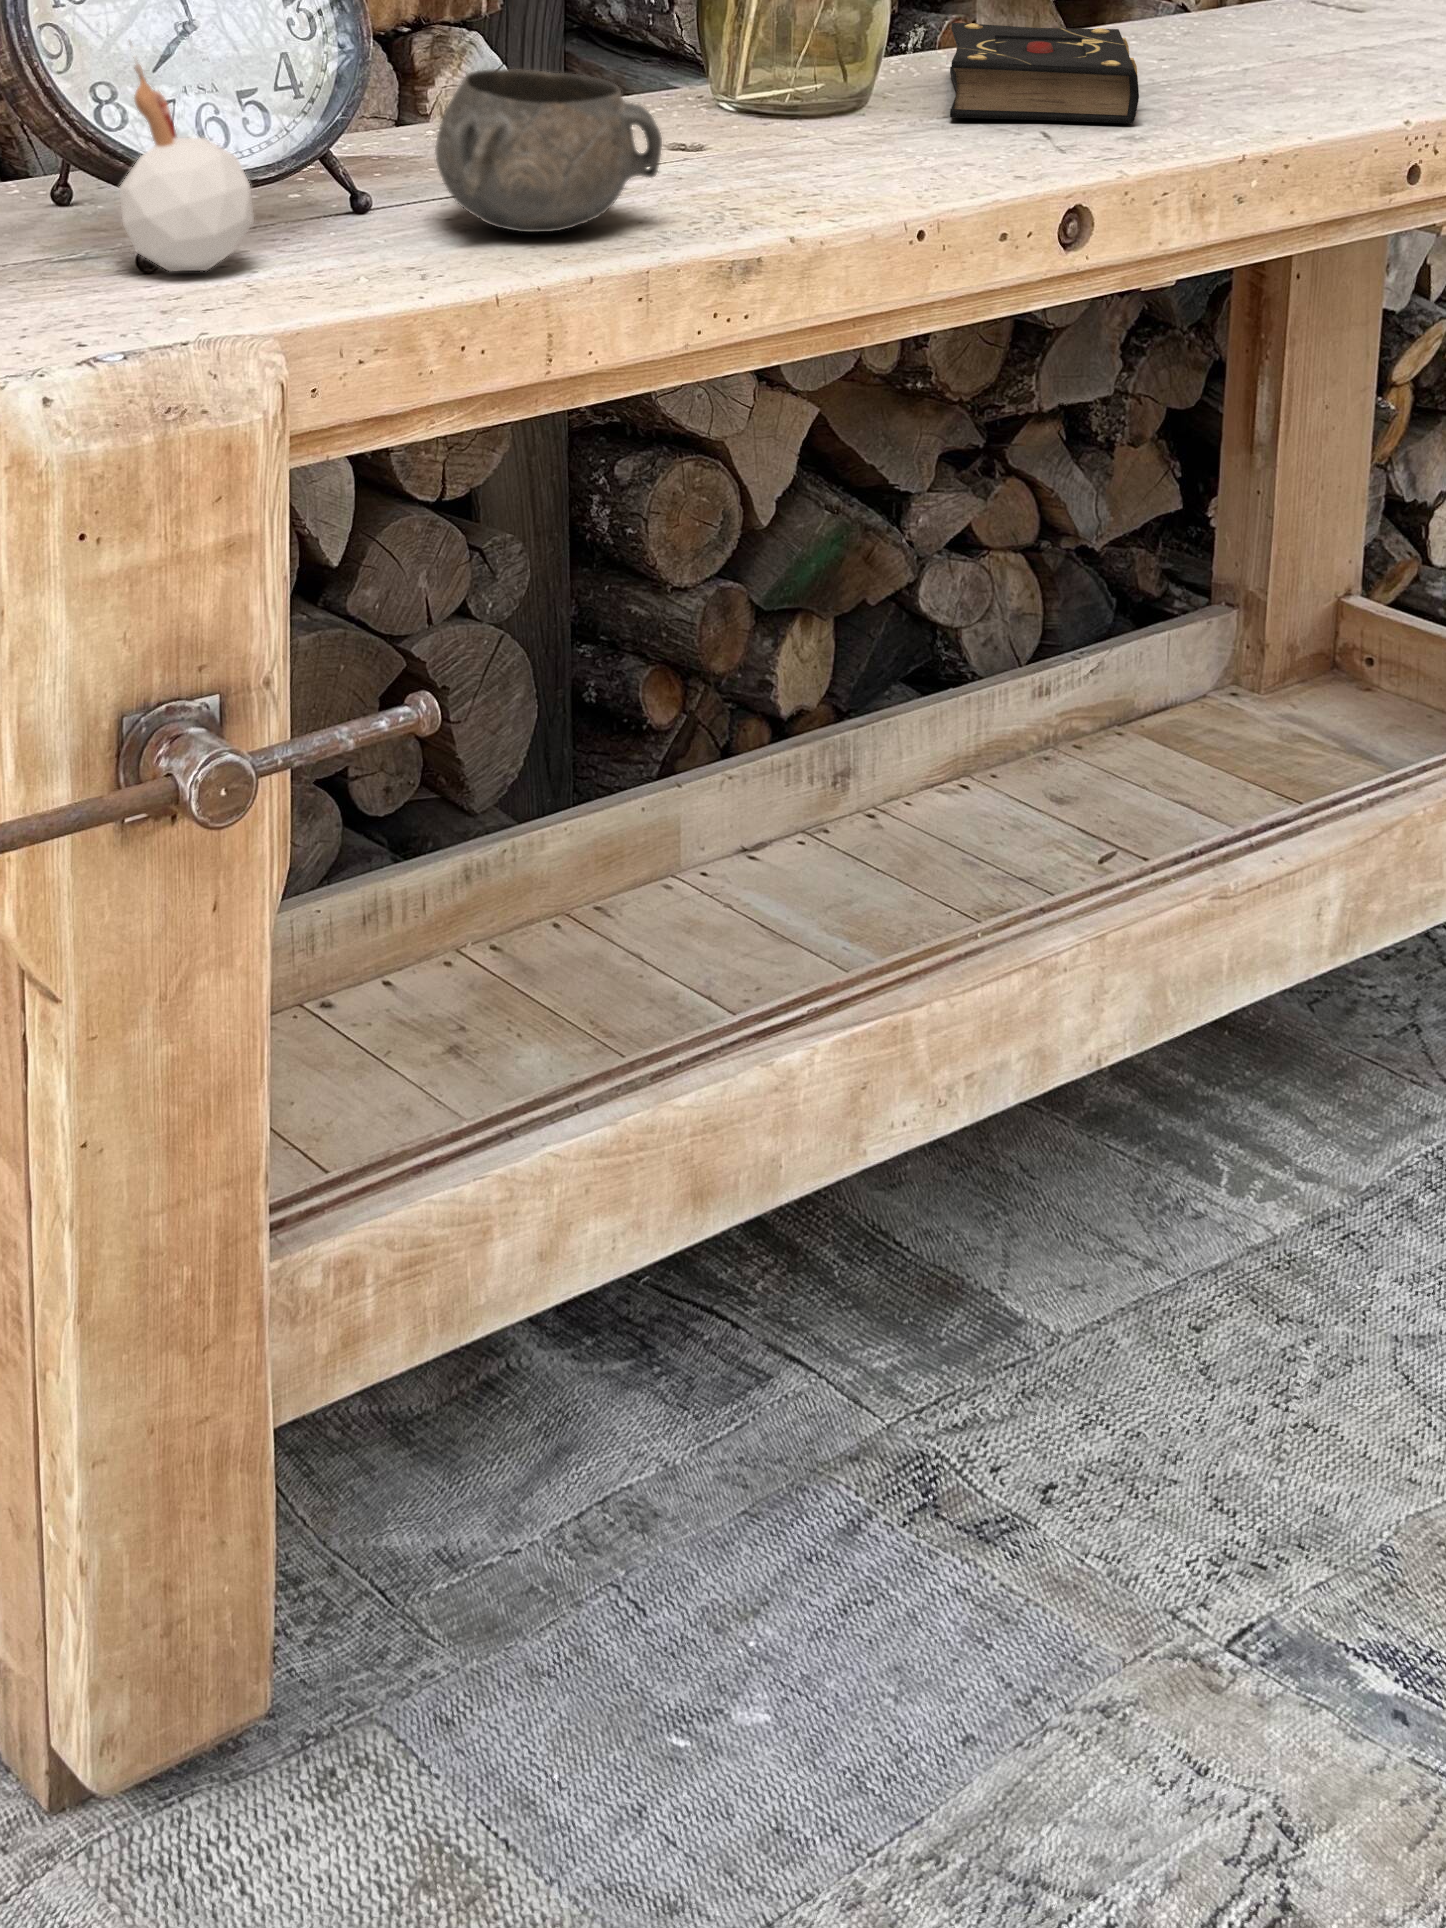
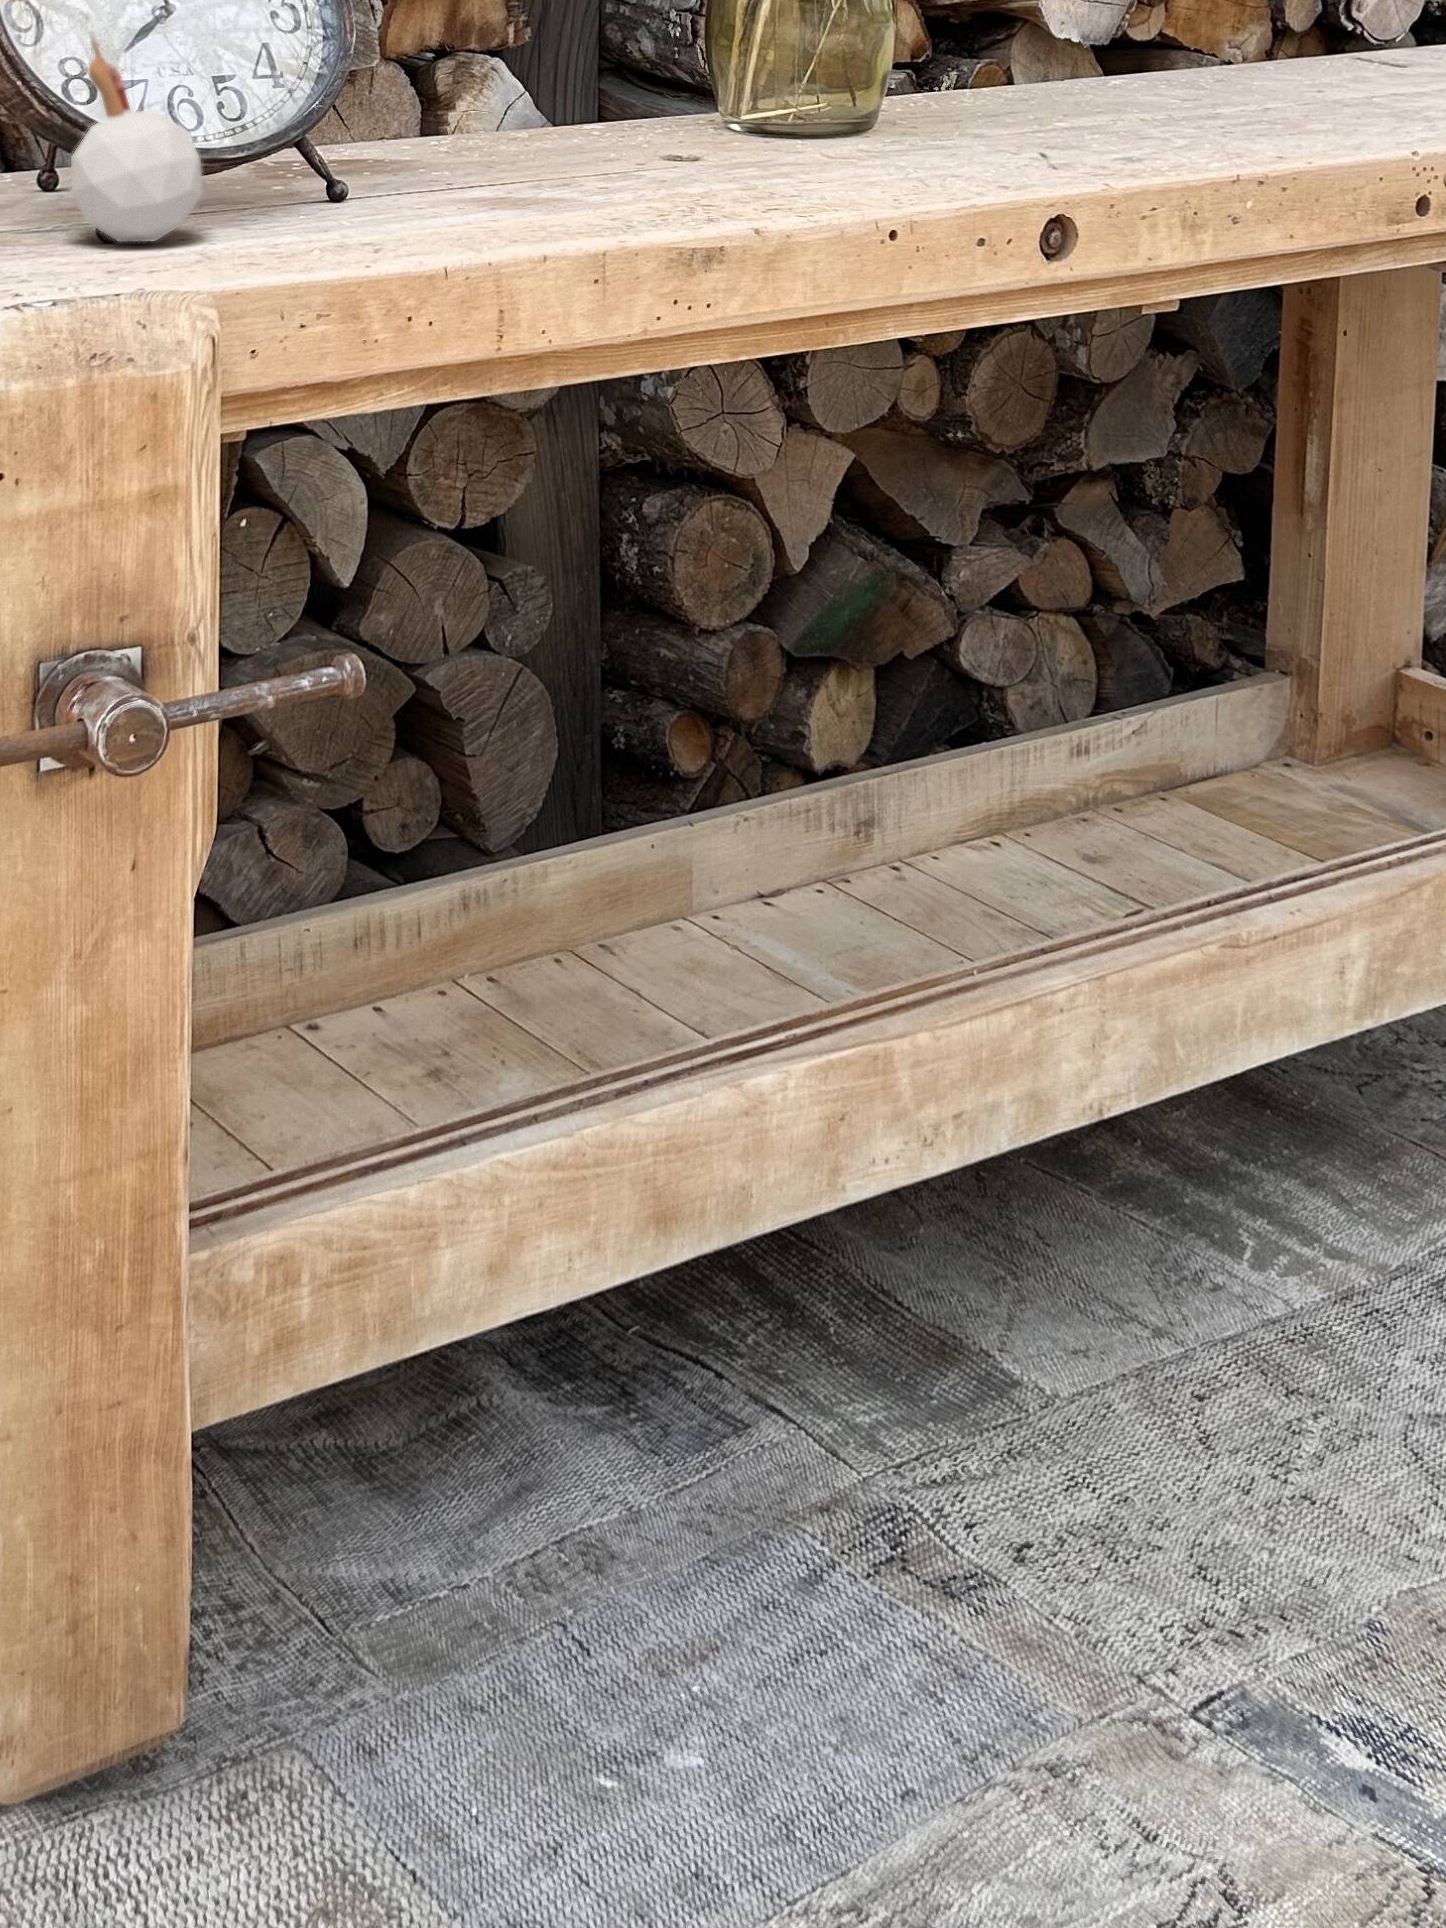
book: present [950,23,1139,124] -> none [944,57,1134,147]
decorative bowl: present [435,69,662,232] -> none [395,60,618,218]

